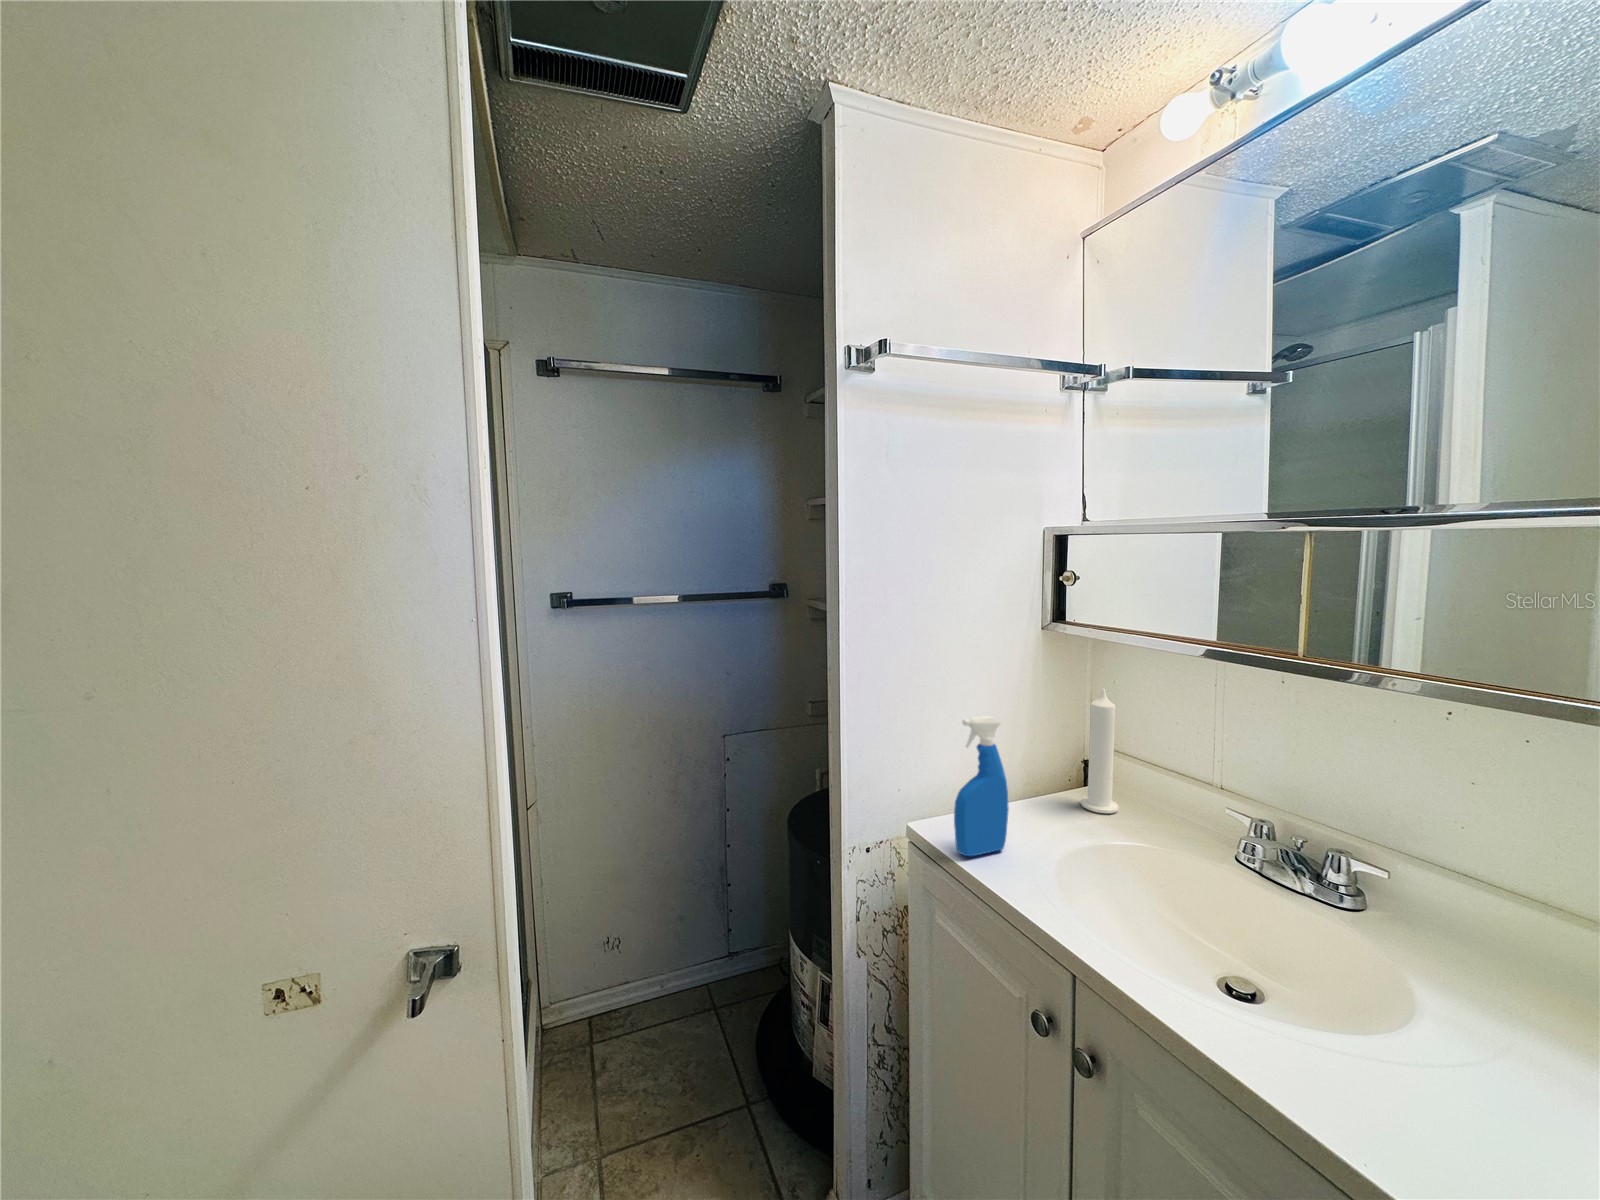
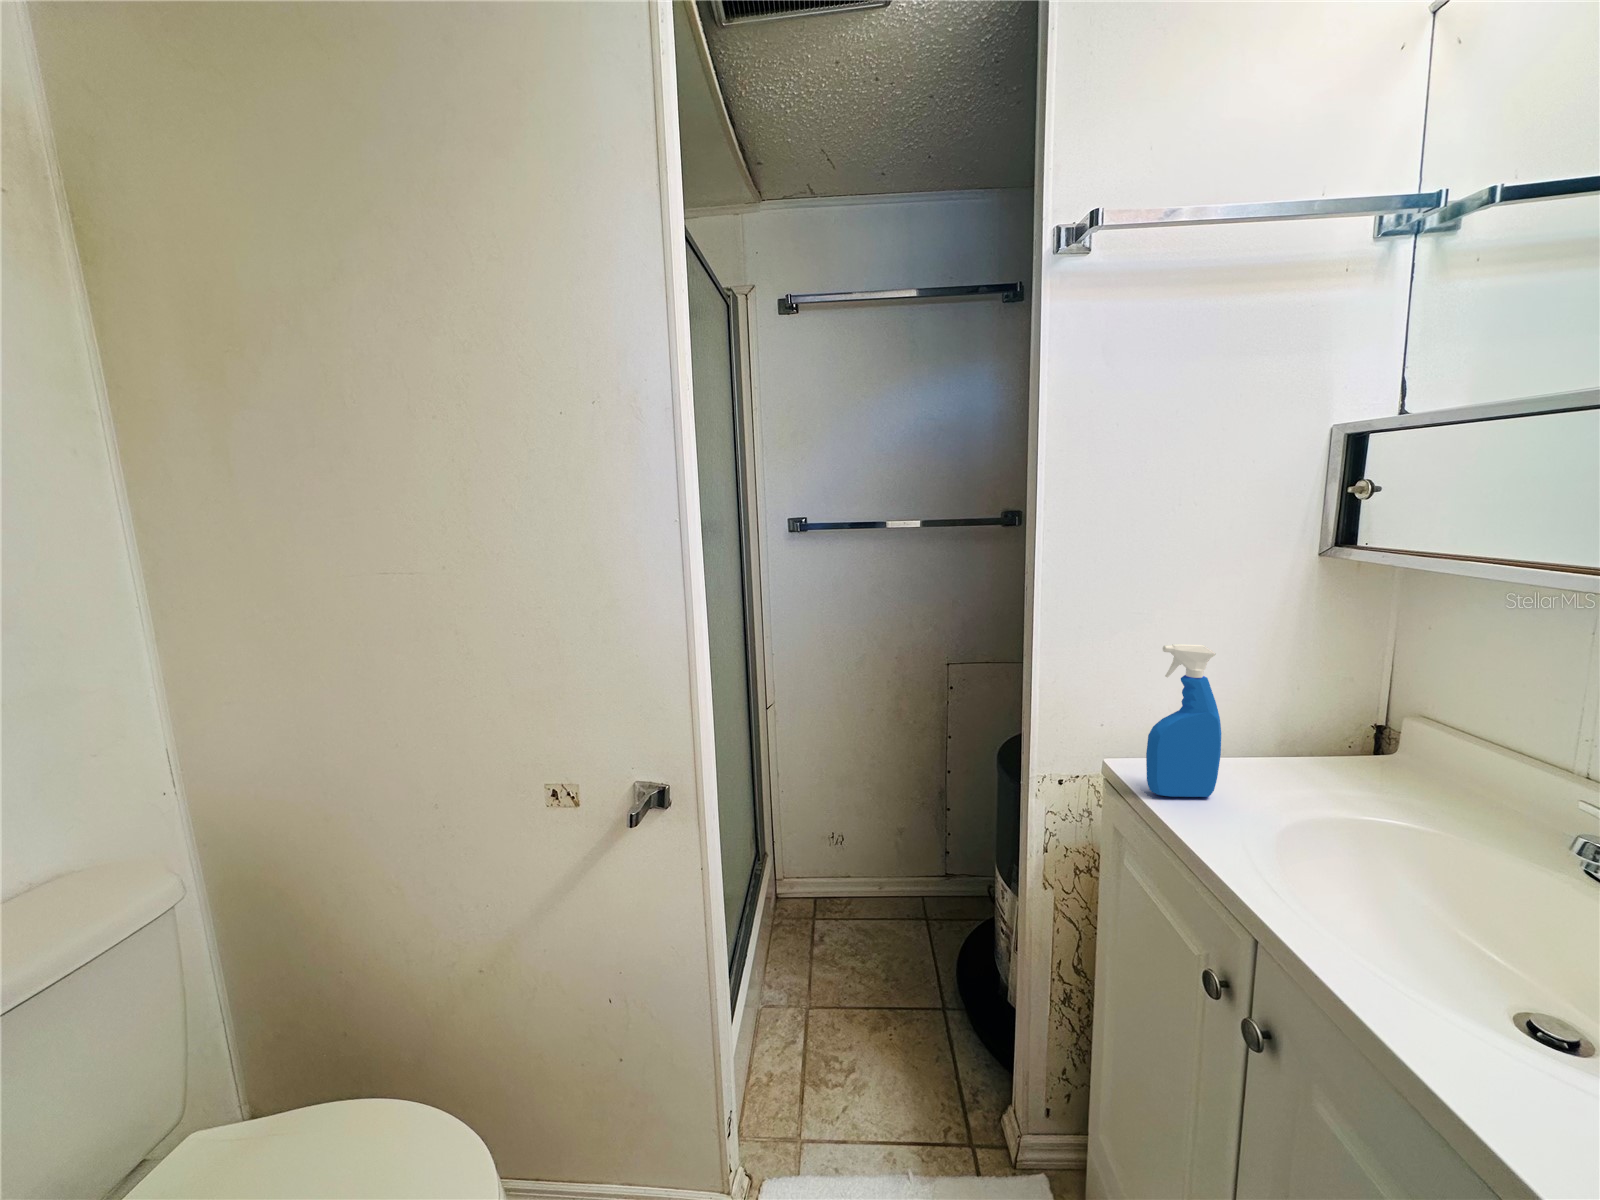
candle: present [1081,688,1119,813] -> none [1351,630,1415,788]

